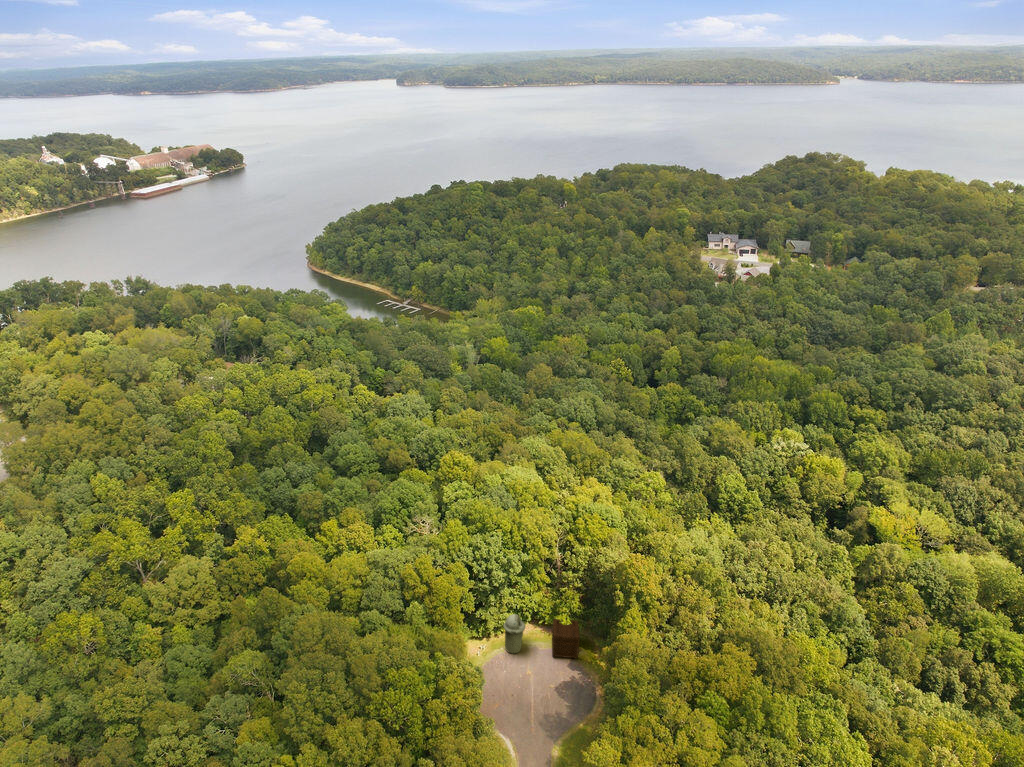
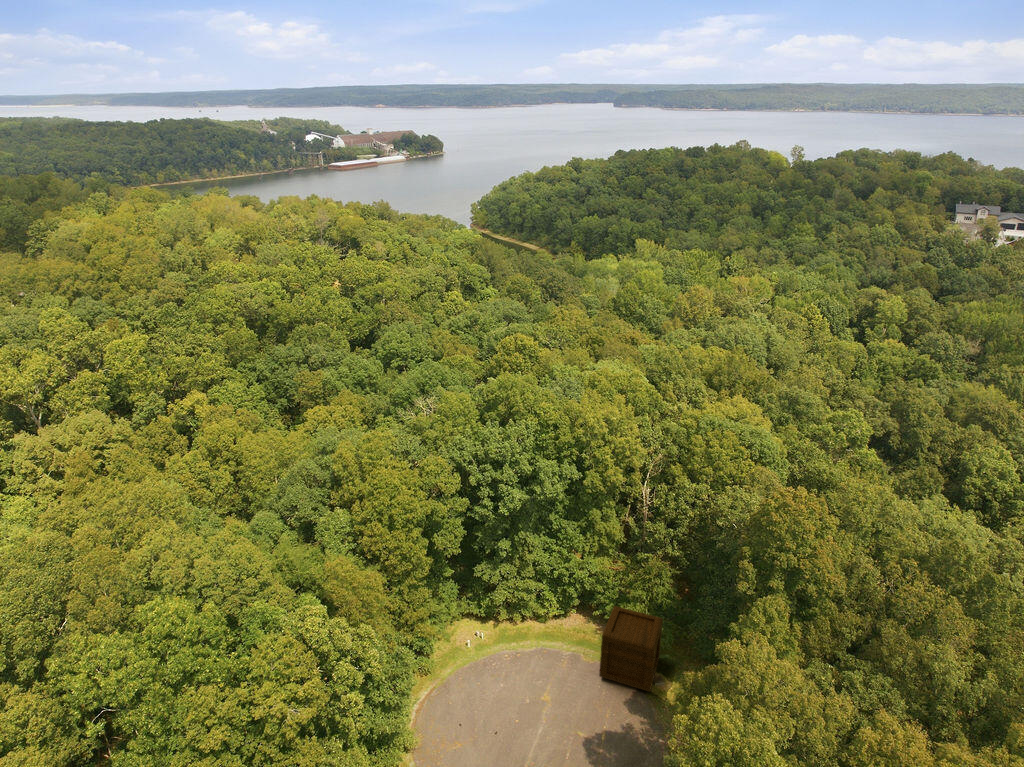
trash can: present [504,614,525,653] -> none [514,580,555,655]

